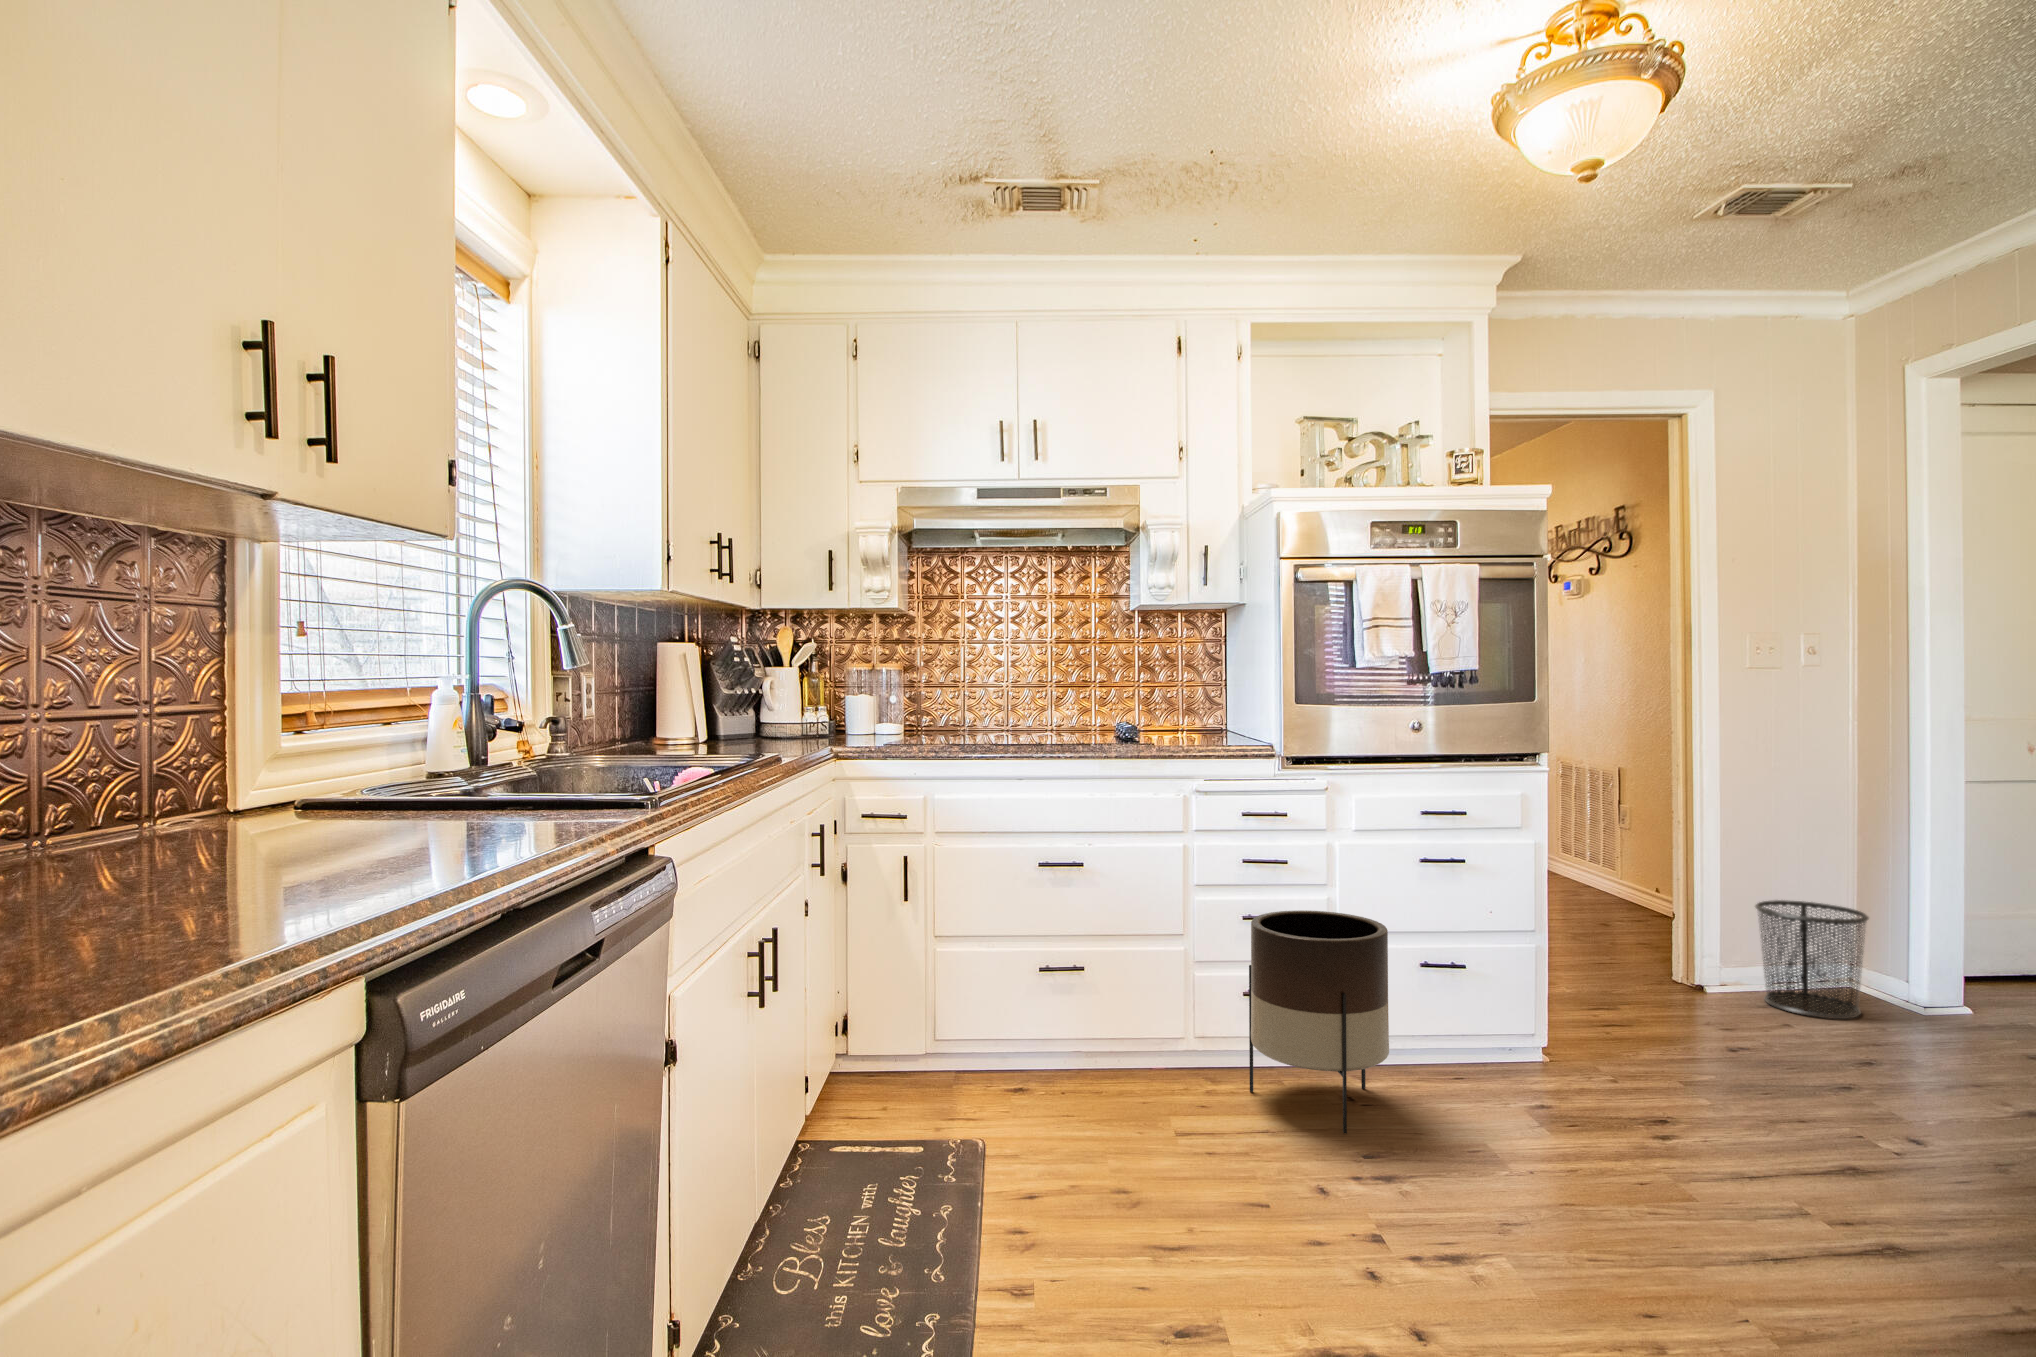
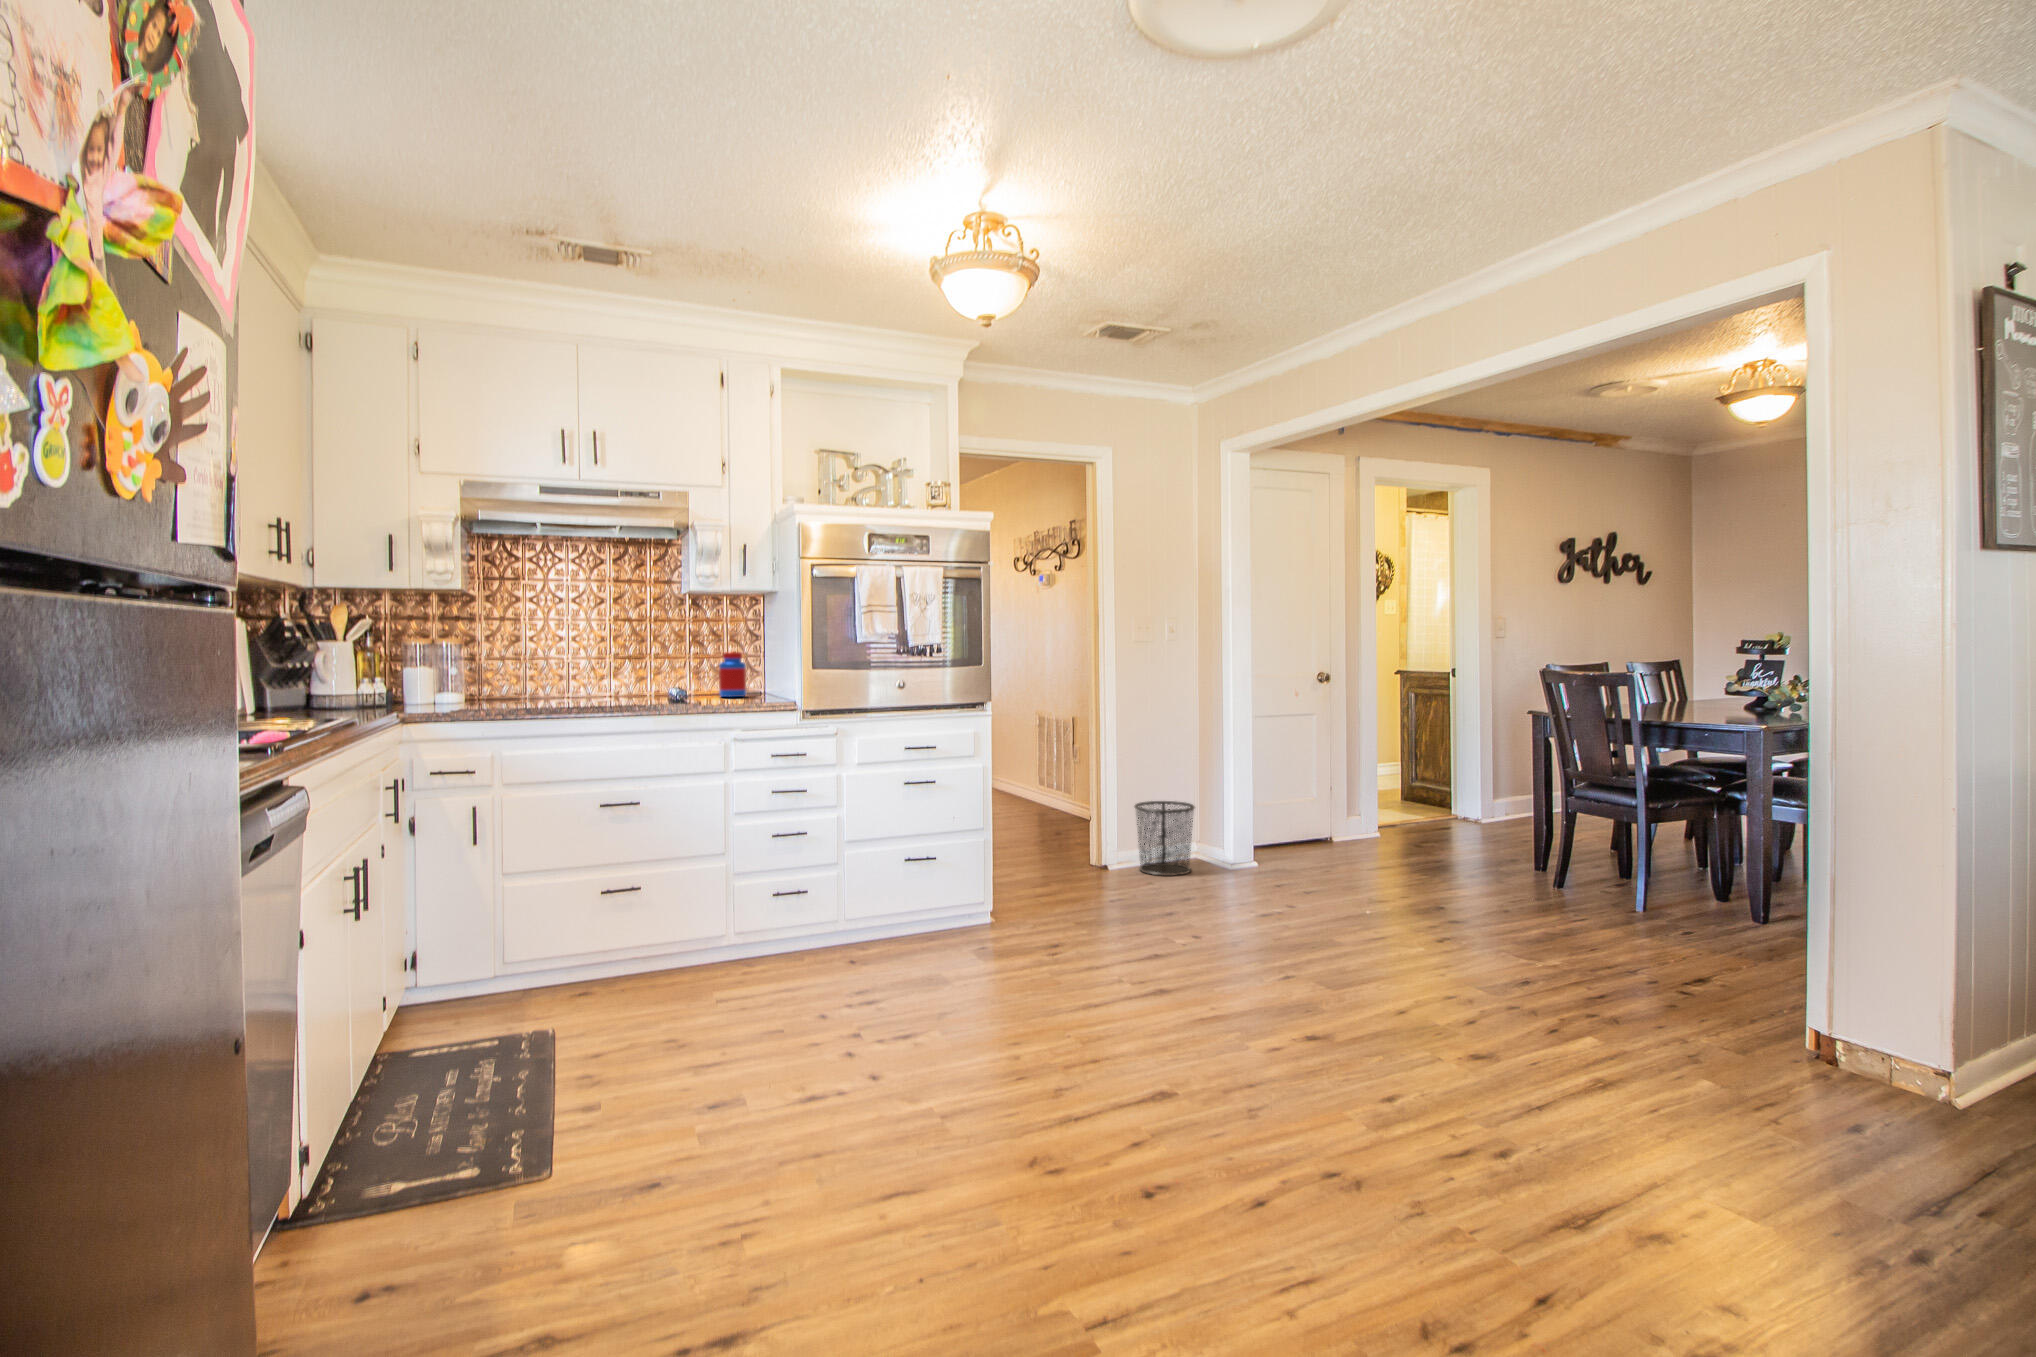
jar: none [1174,680,1206,735] -> present [719,652,746,697]
planter: present [1249,911,1389,1133] -> none [775,826,876,981]

